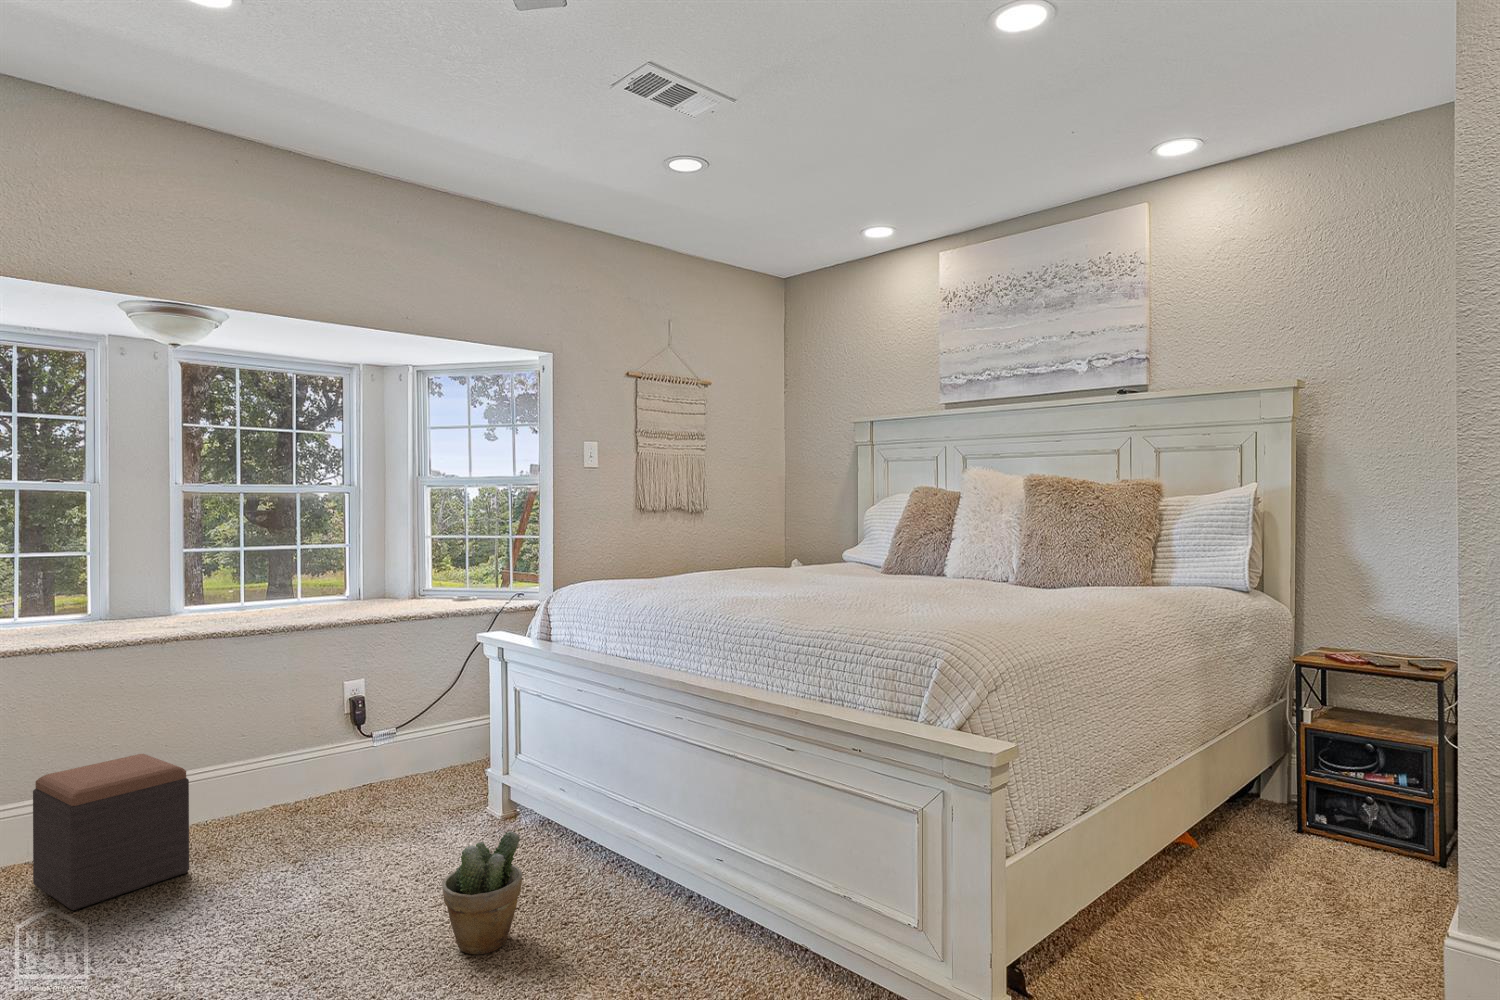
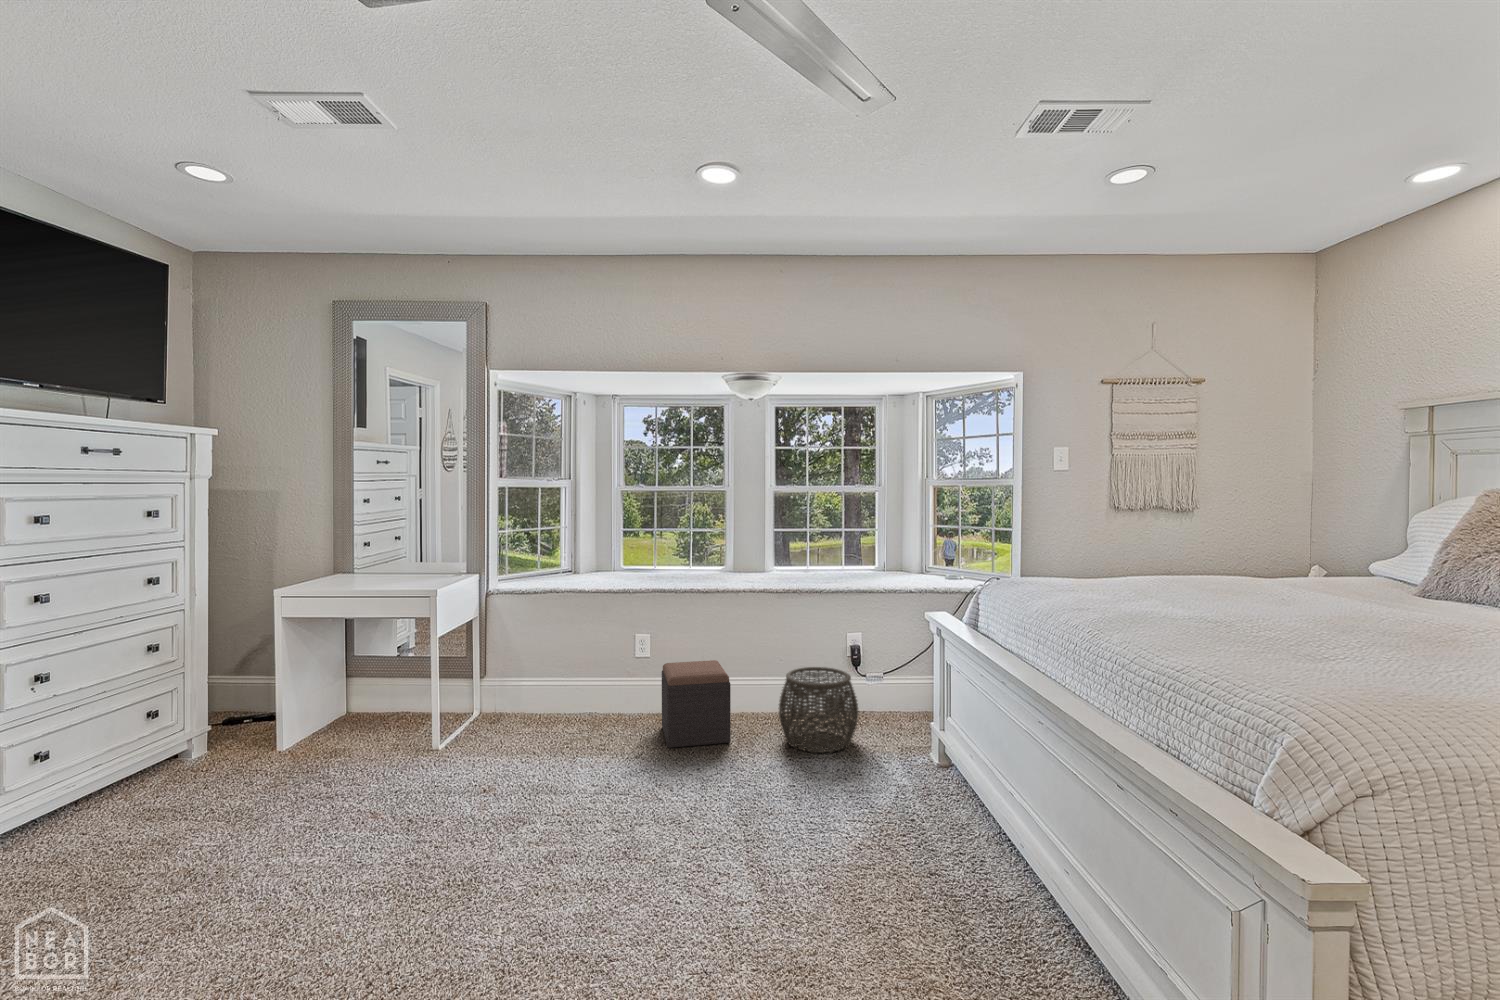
woven basket: none [269,729,393,851] -> present [779,667,858,753]
potted plant: present [442,831,523,954] -> none [833,781,895,873]

